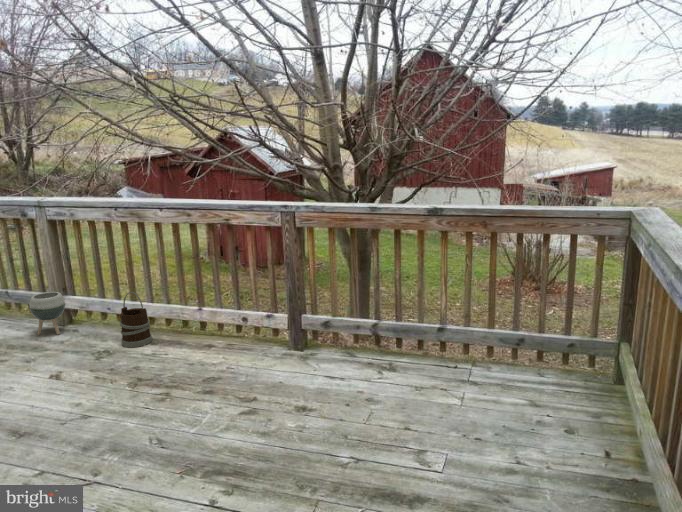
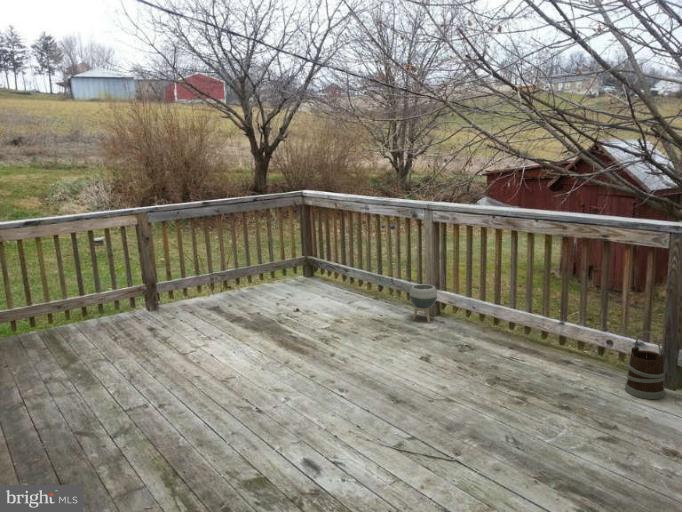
wooden bucket: present [120,292,152,347] -> present [625,331,665,399]

